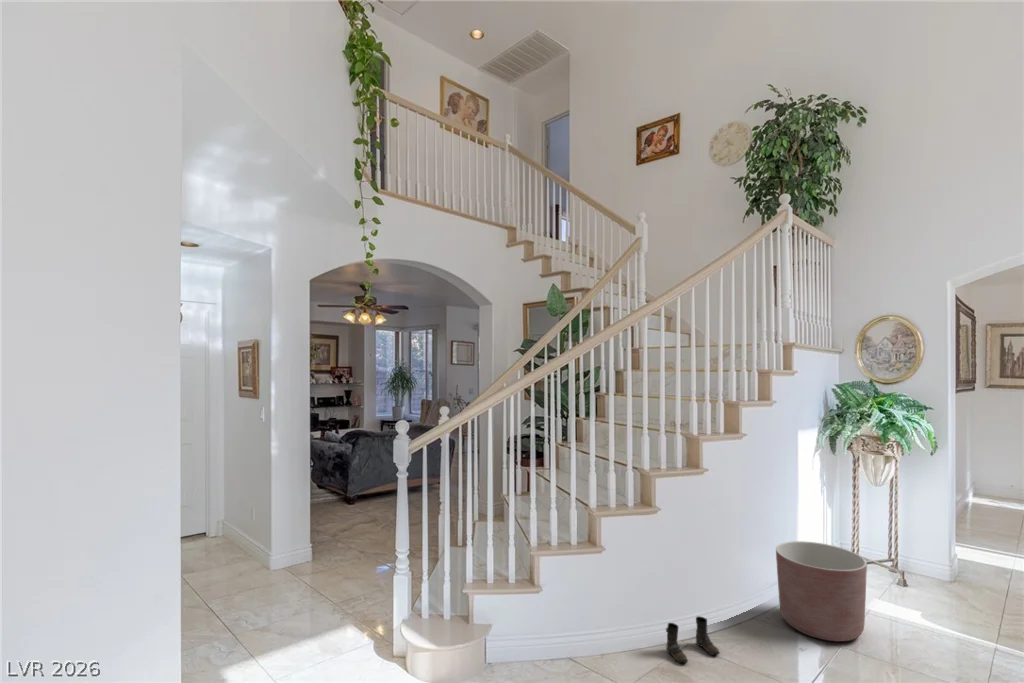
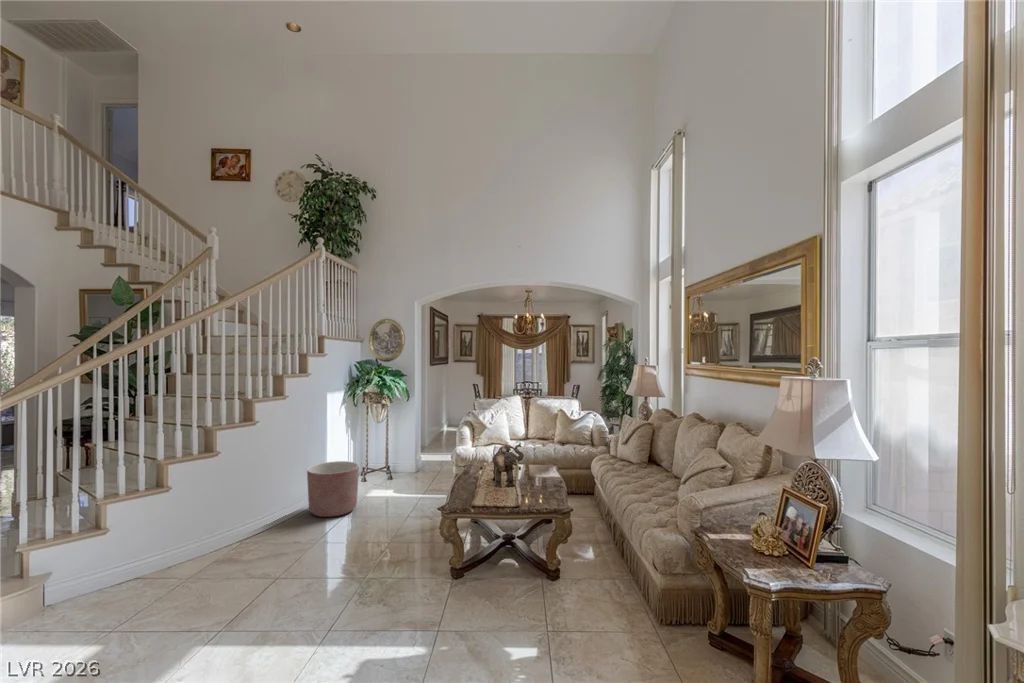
boots: present [666,616,720,663] -> none [223,521,263,553]

